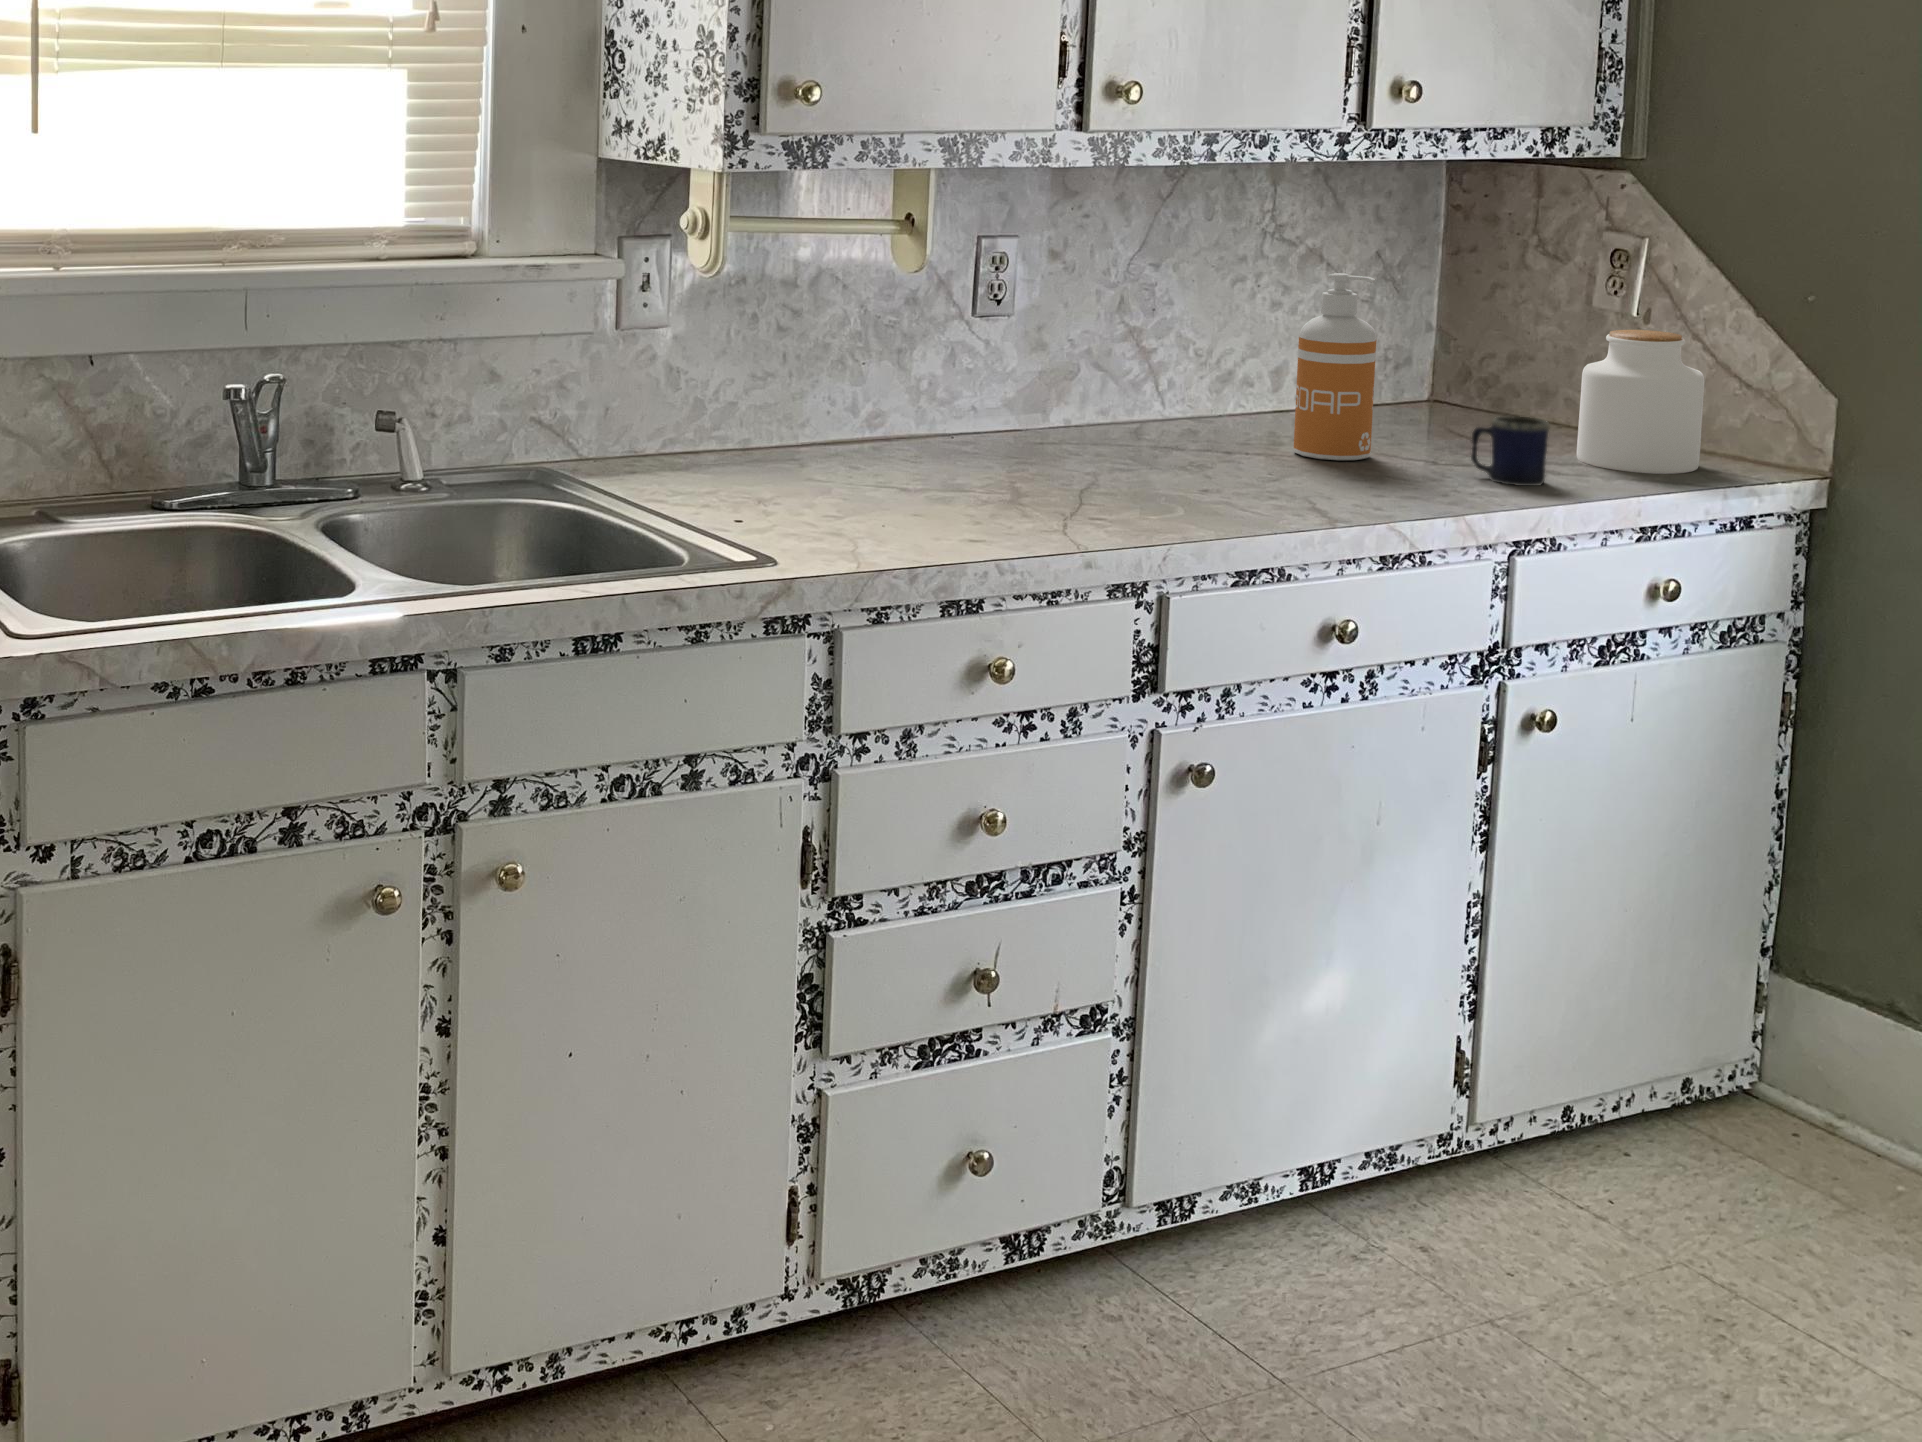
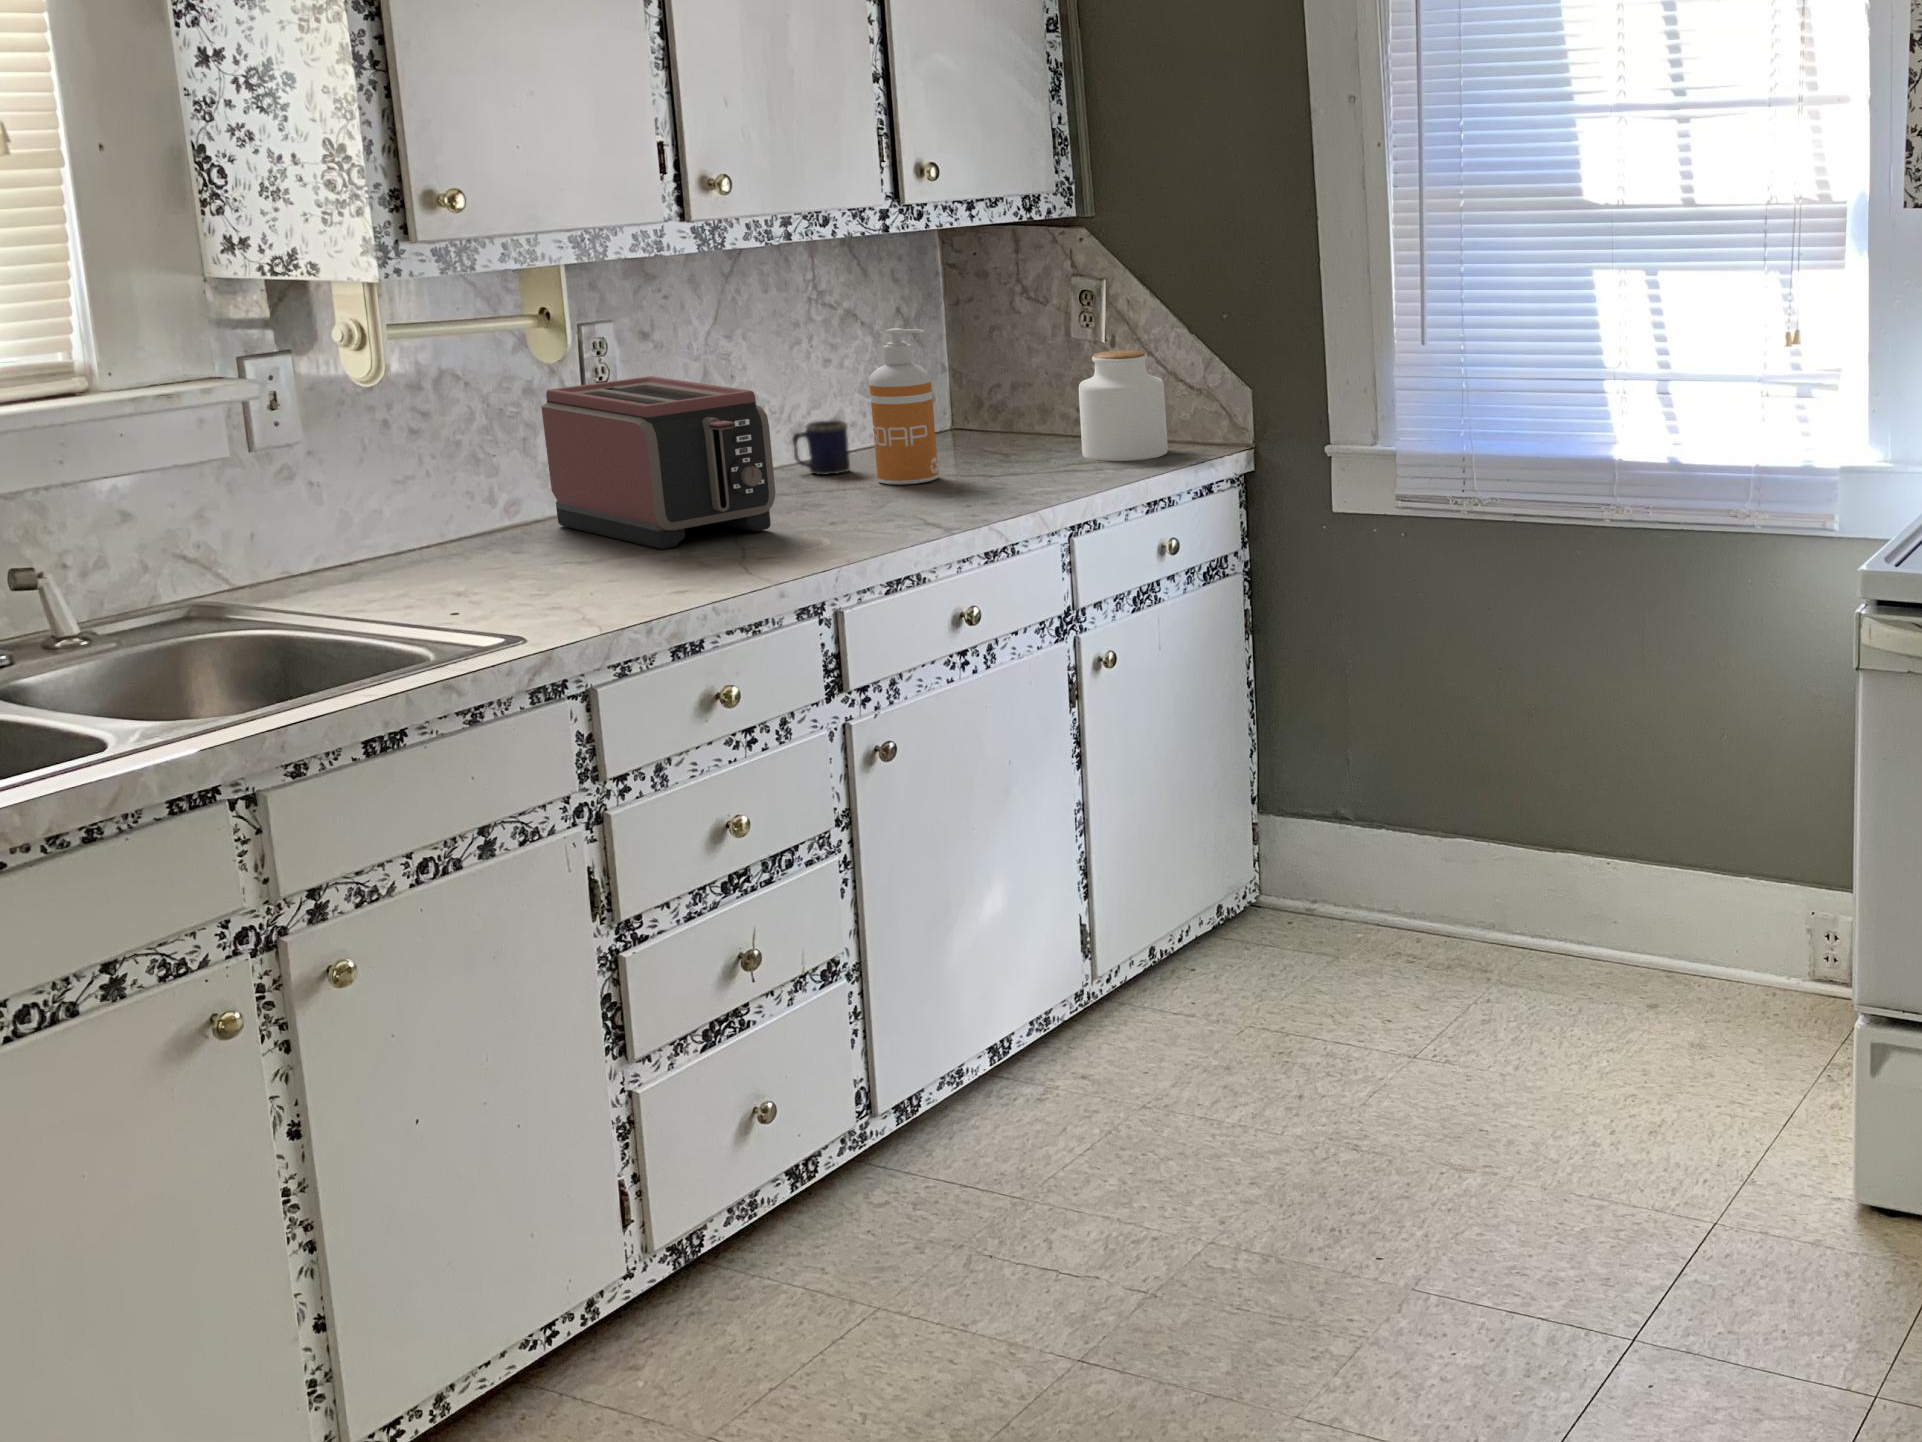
toaster: none [914,299,1141,490] -> present [541,376,776,549]
mug: present [1471,416,1550,486] -> present [792,420,850,475]

